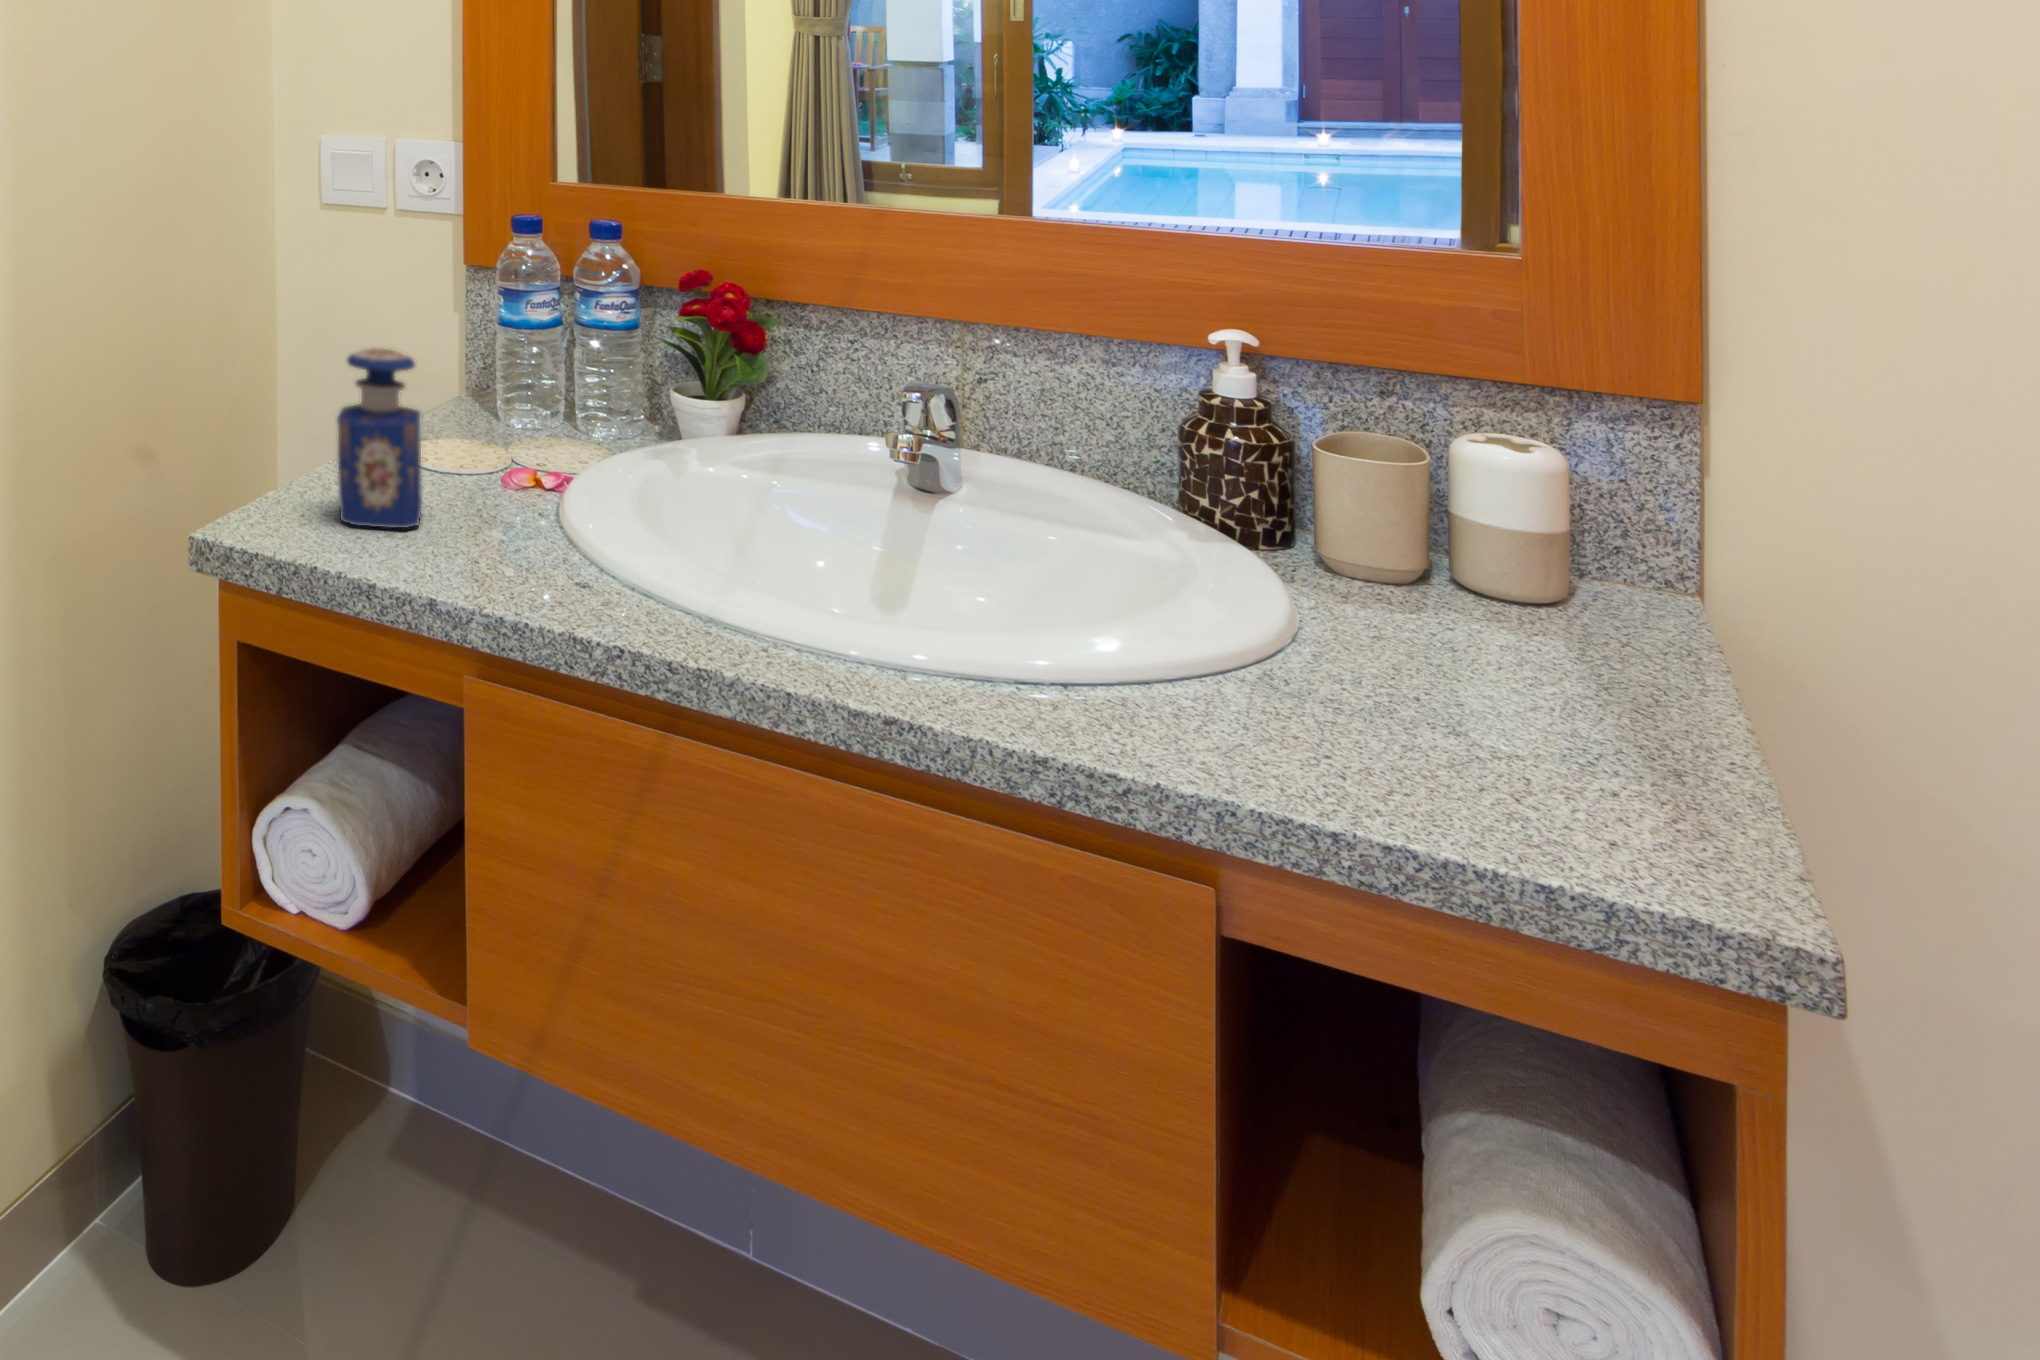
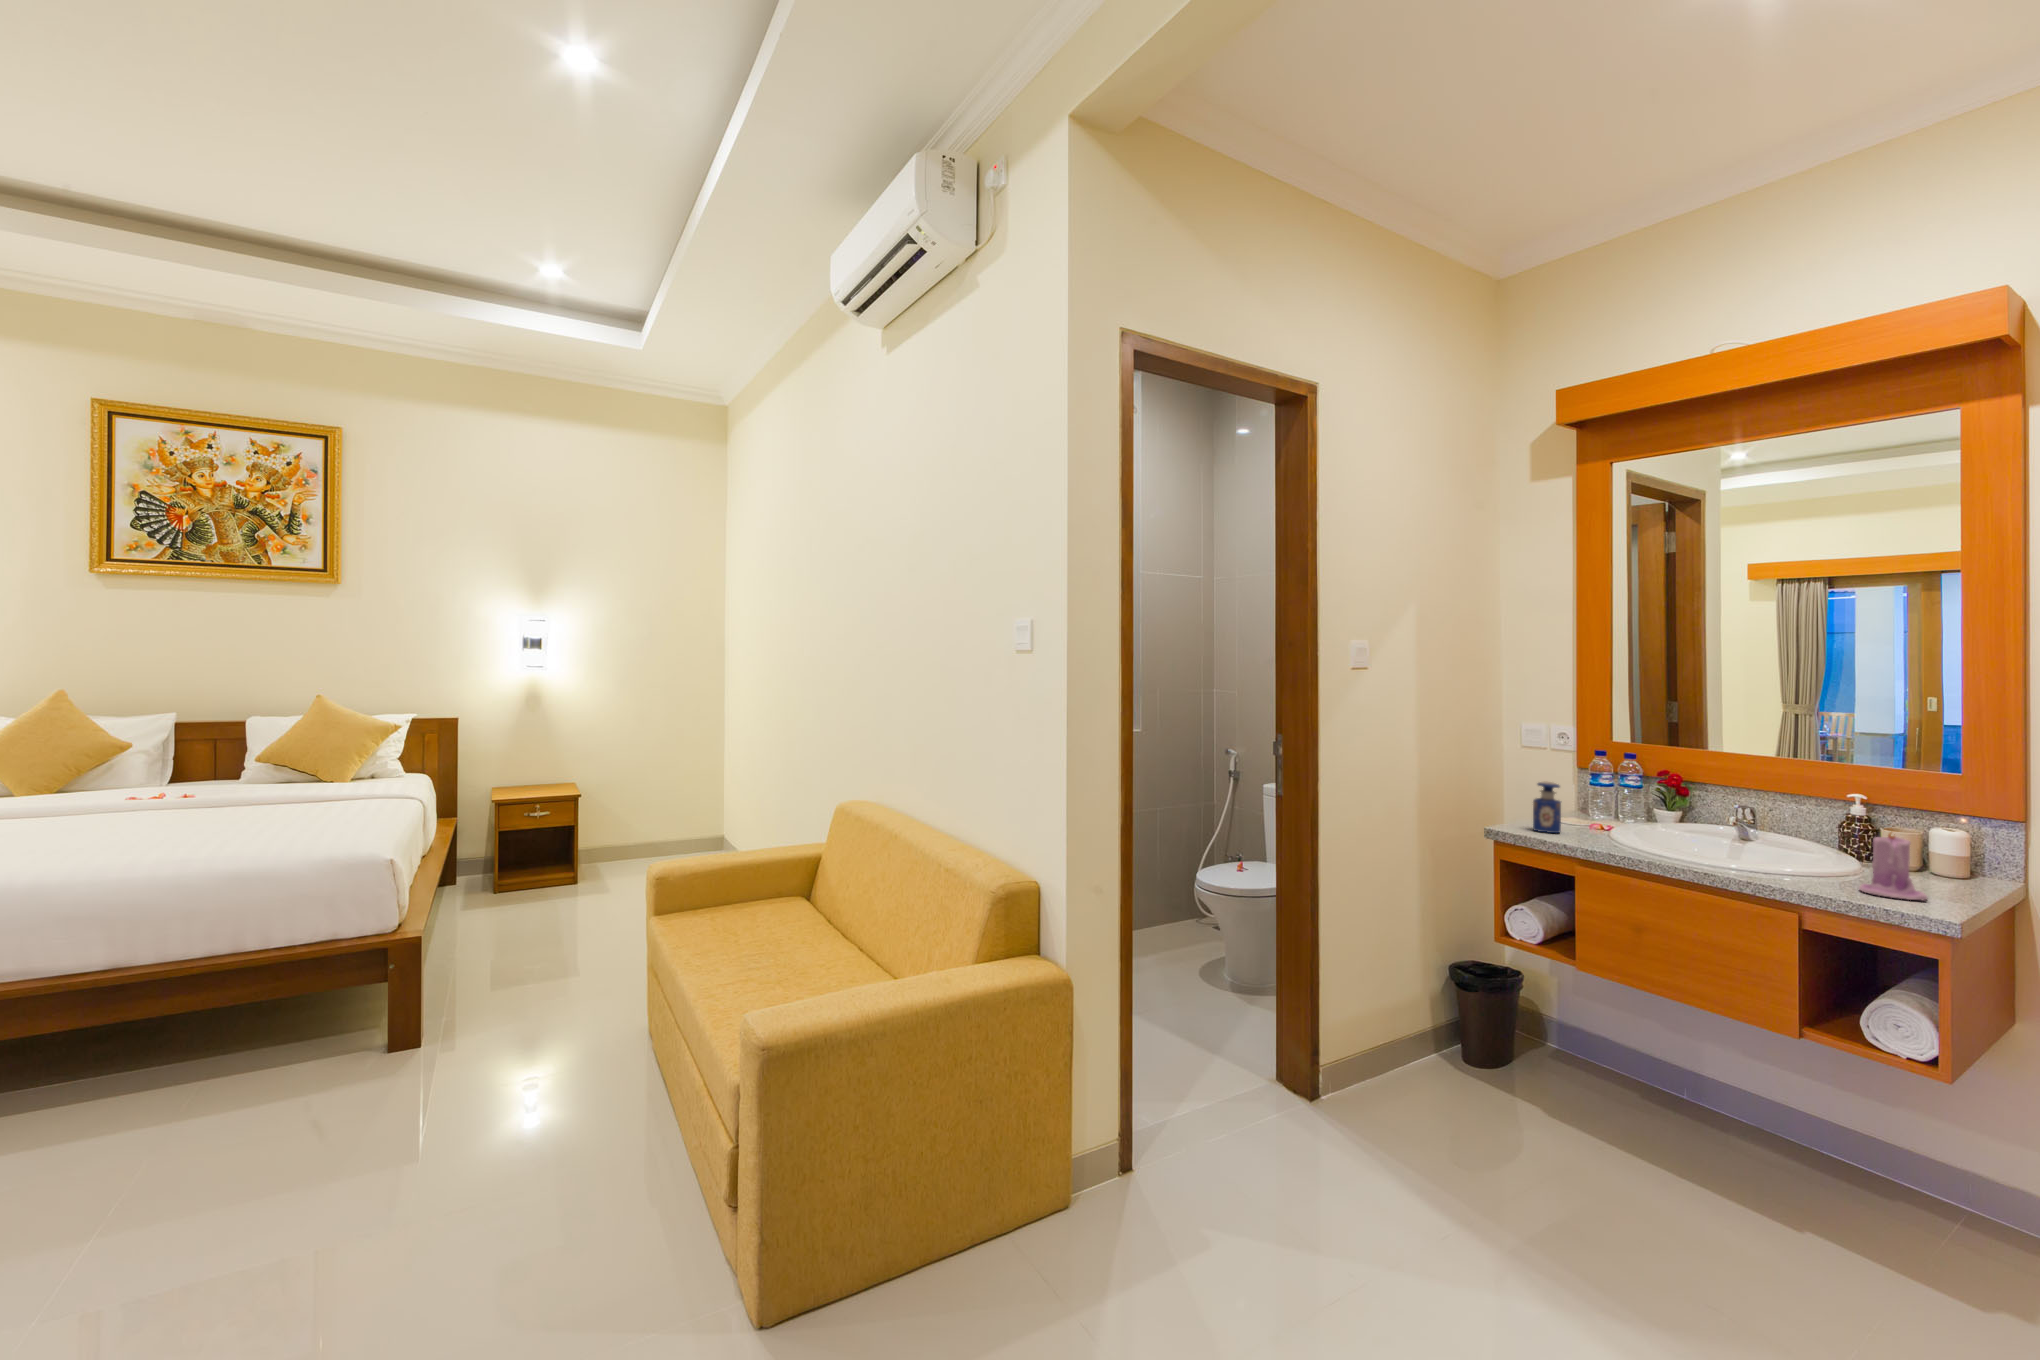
candle: none [1363,509,1604,790] -> present [1859,832,1927,900]

